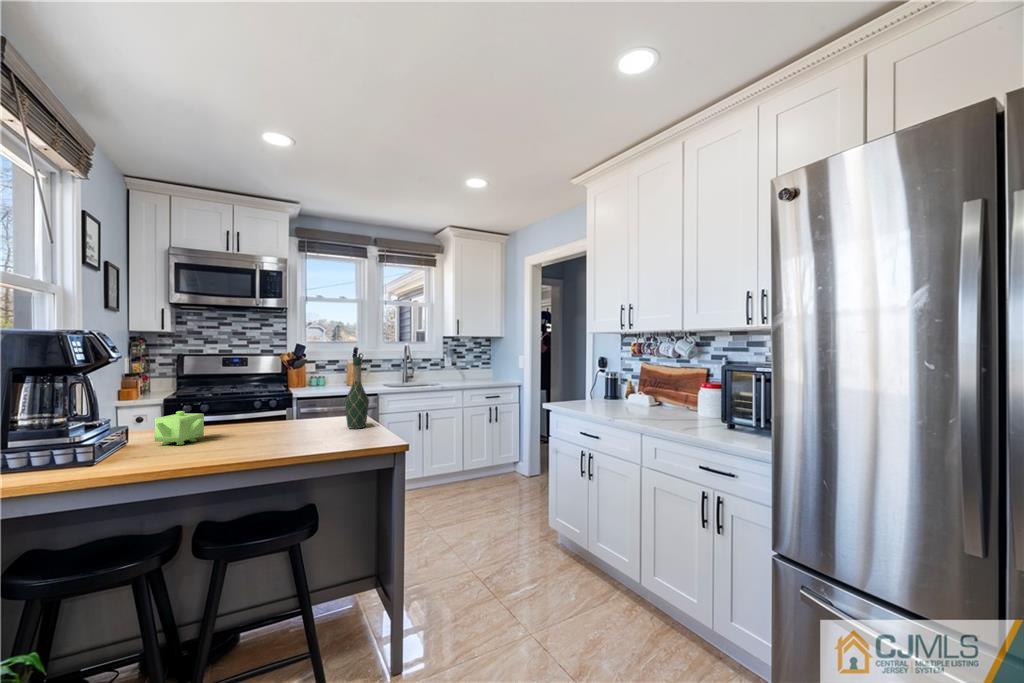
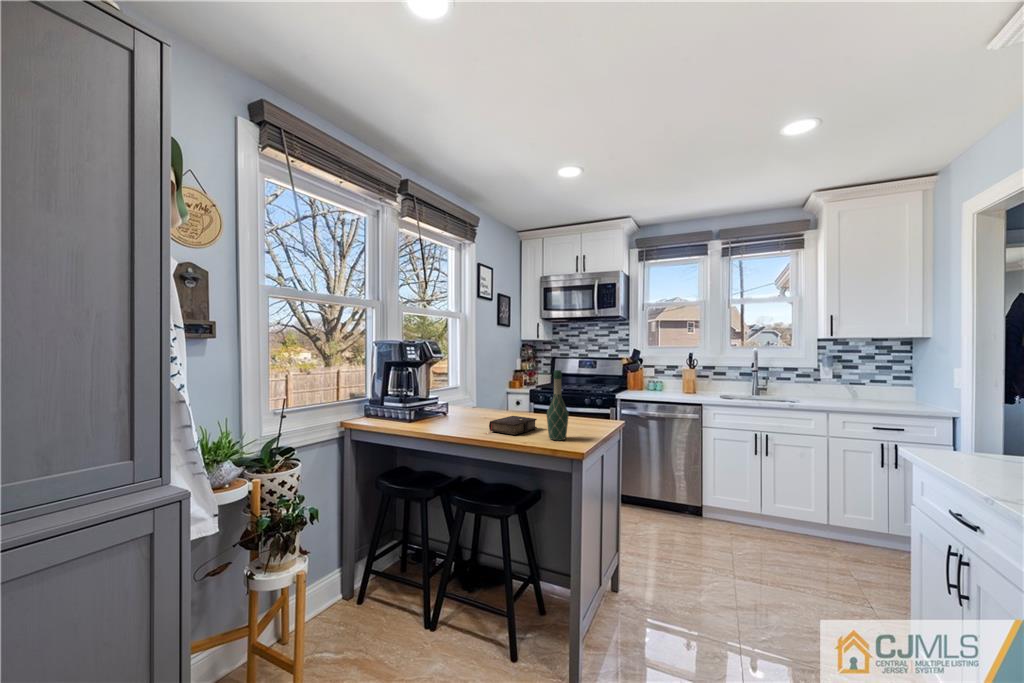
teapot: present [155,411,204,445] -> none [432,404,466,427]
book: none [263,414,311,439] -> present [489,416,537,435]

